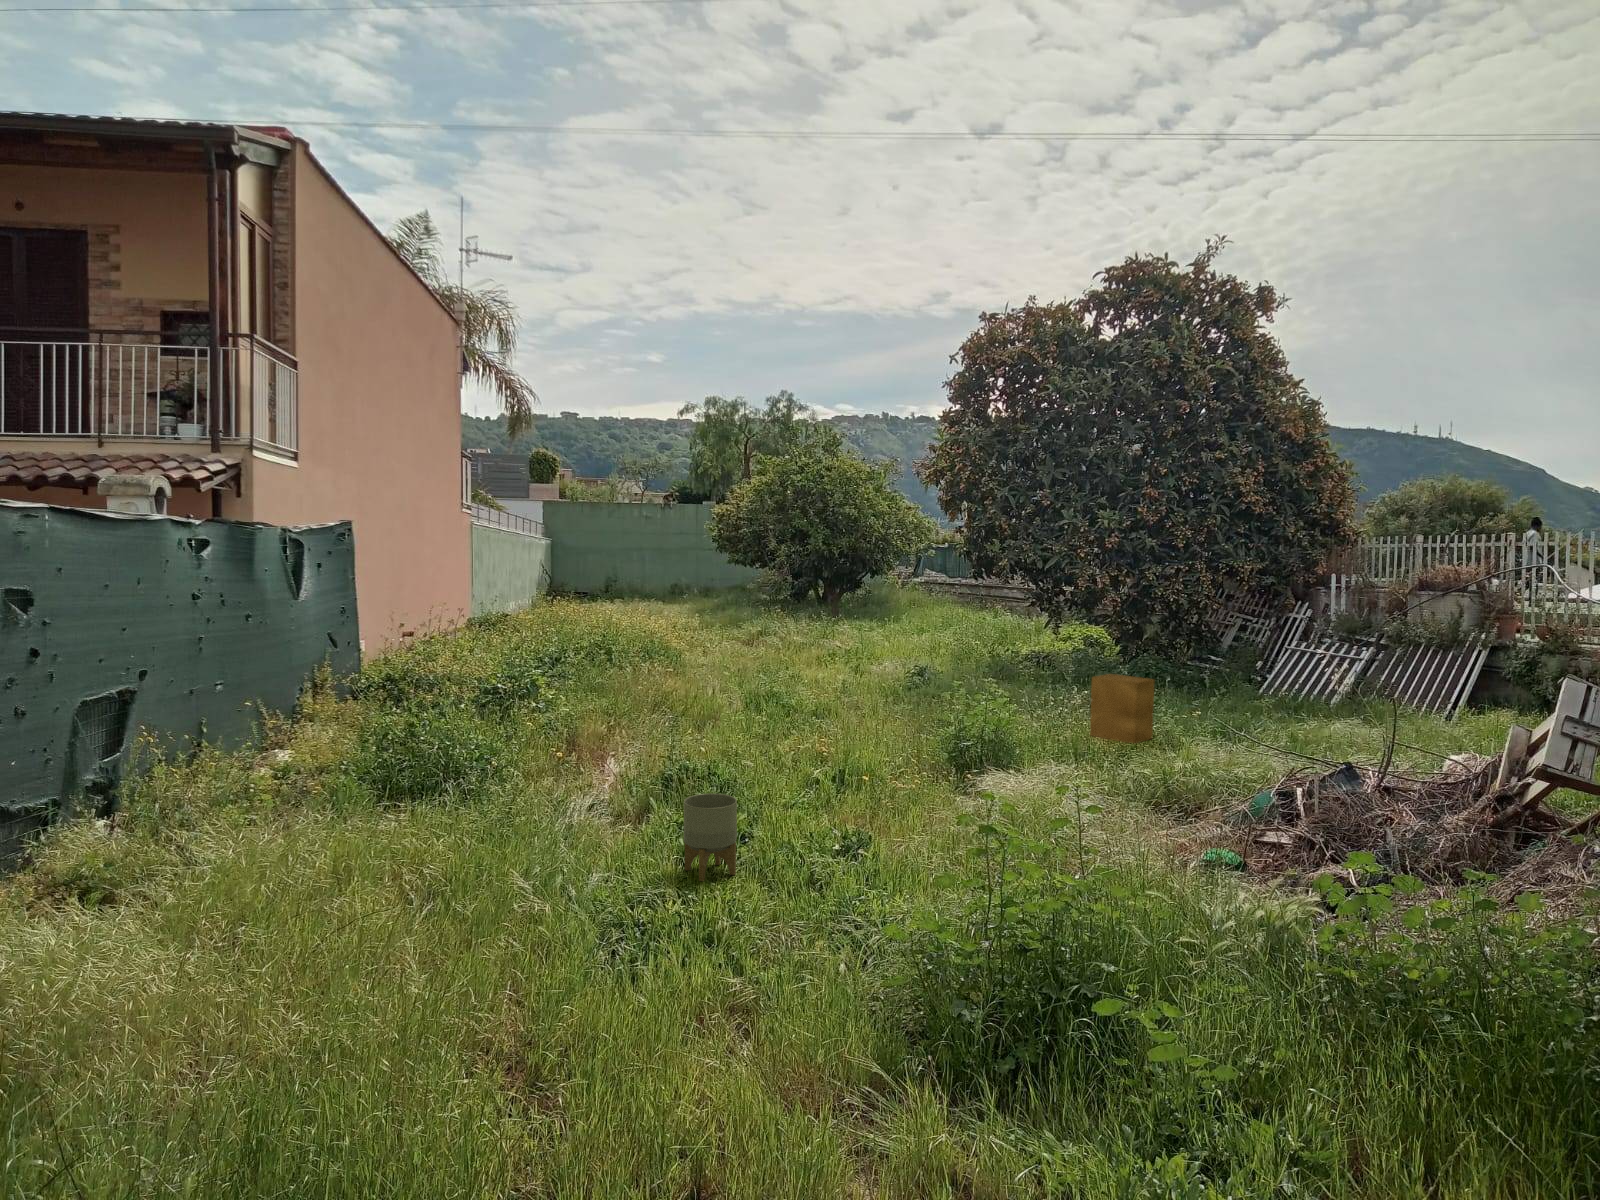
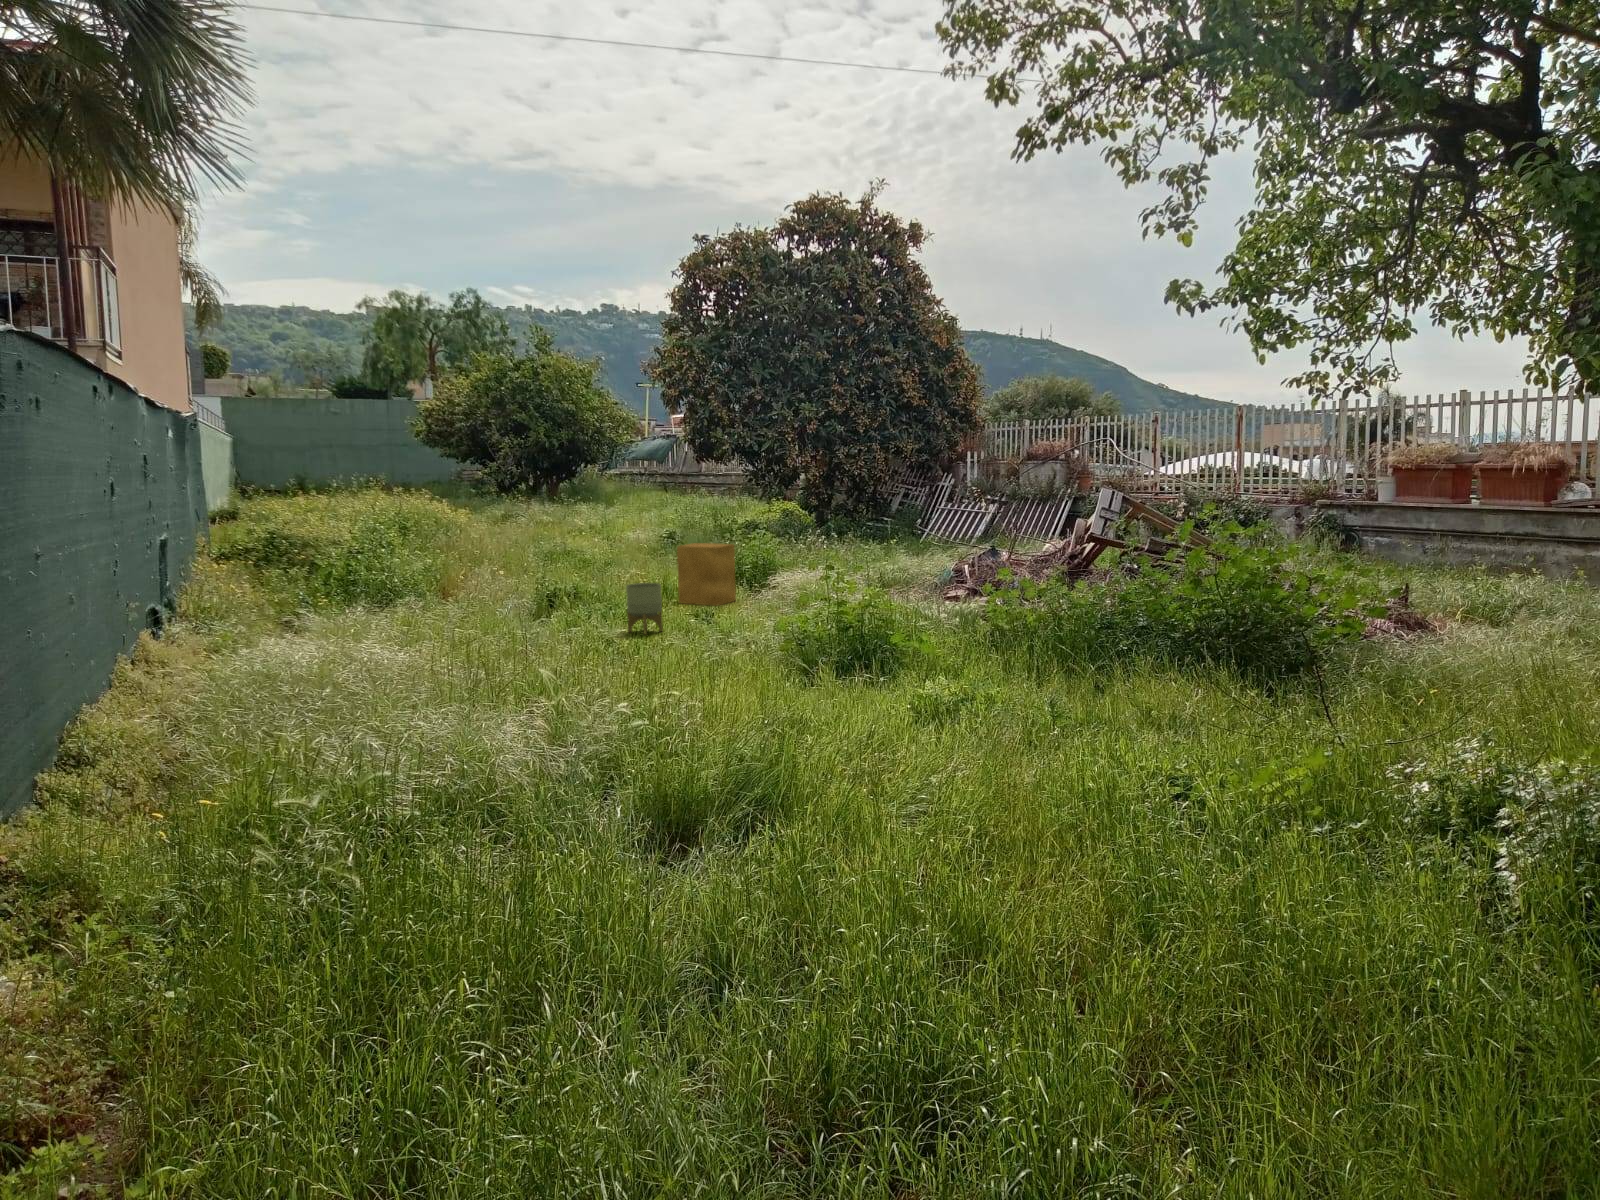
cardboard box: present [1090,674,1154,744] -> present [677,543,736,606]

